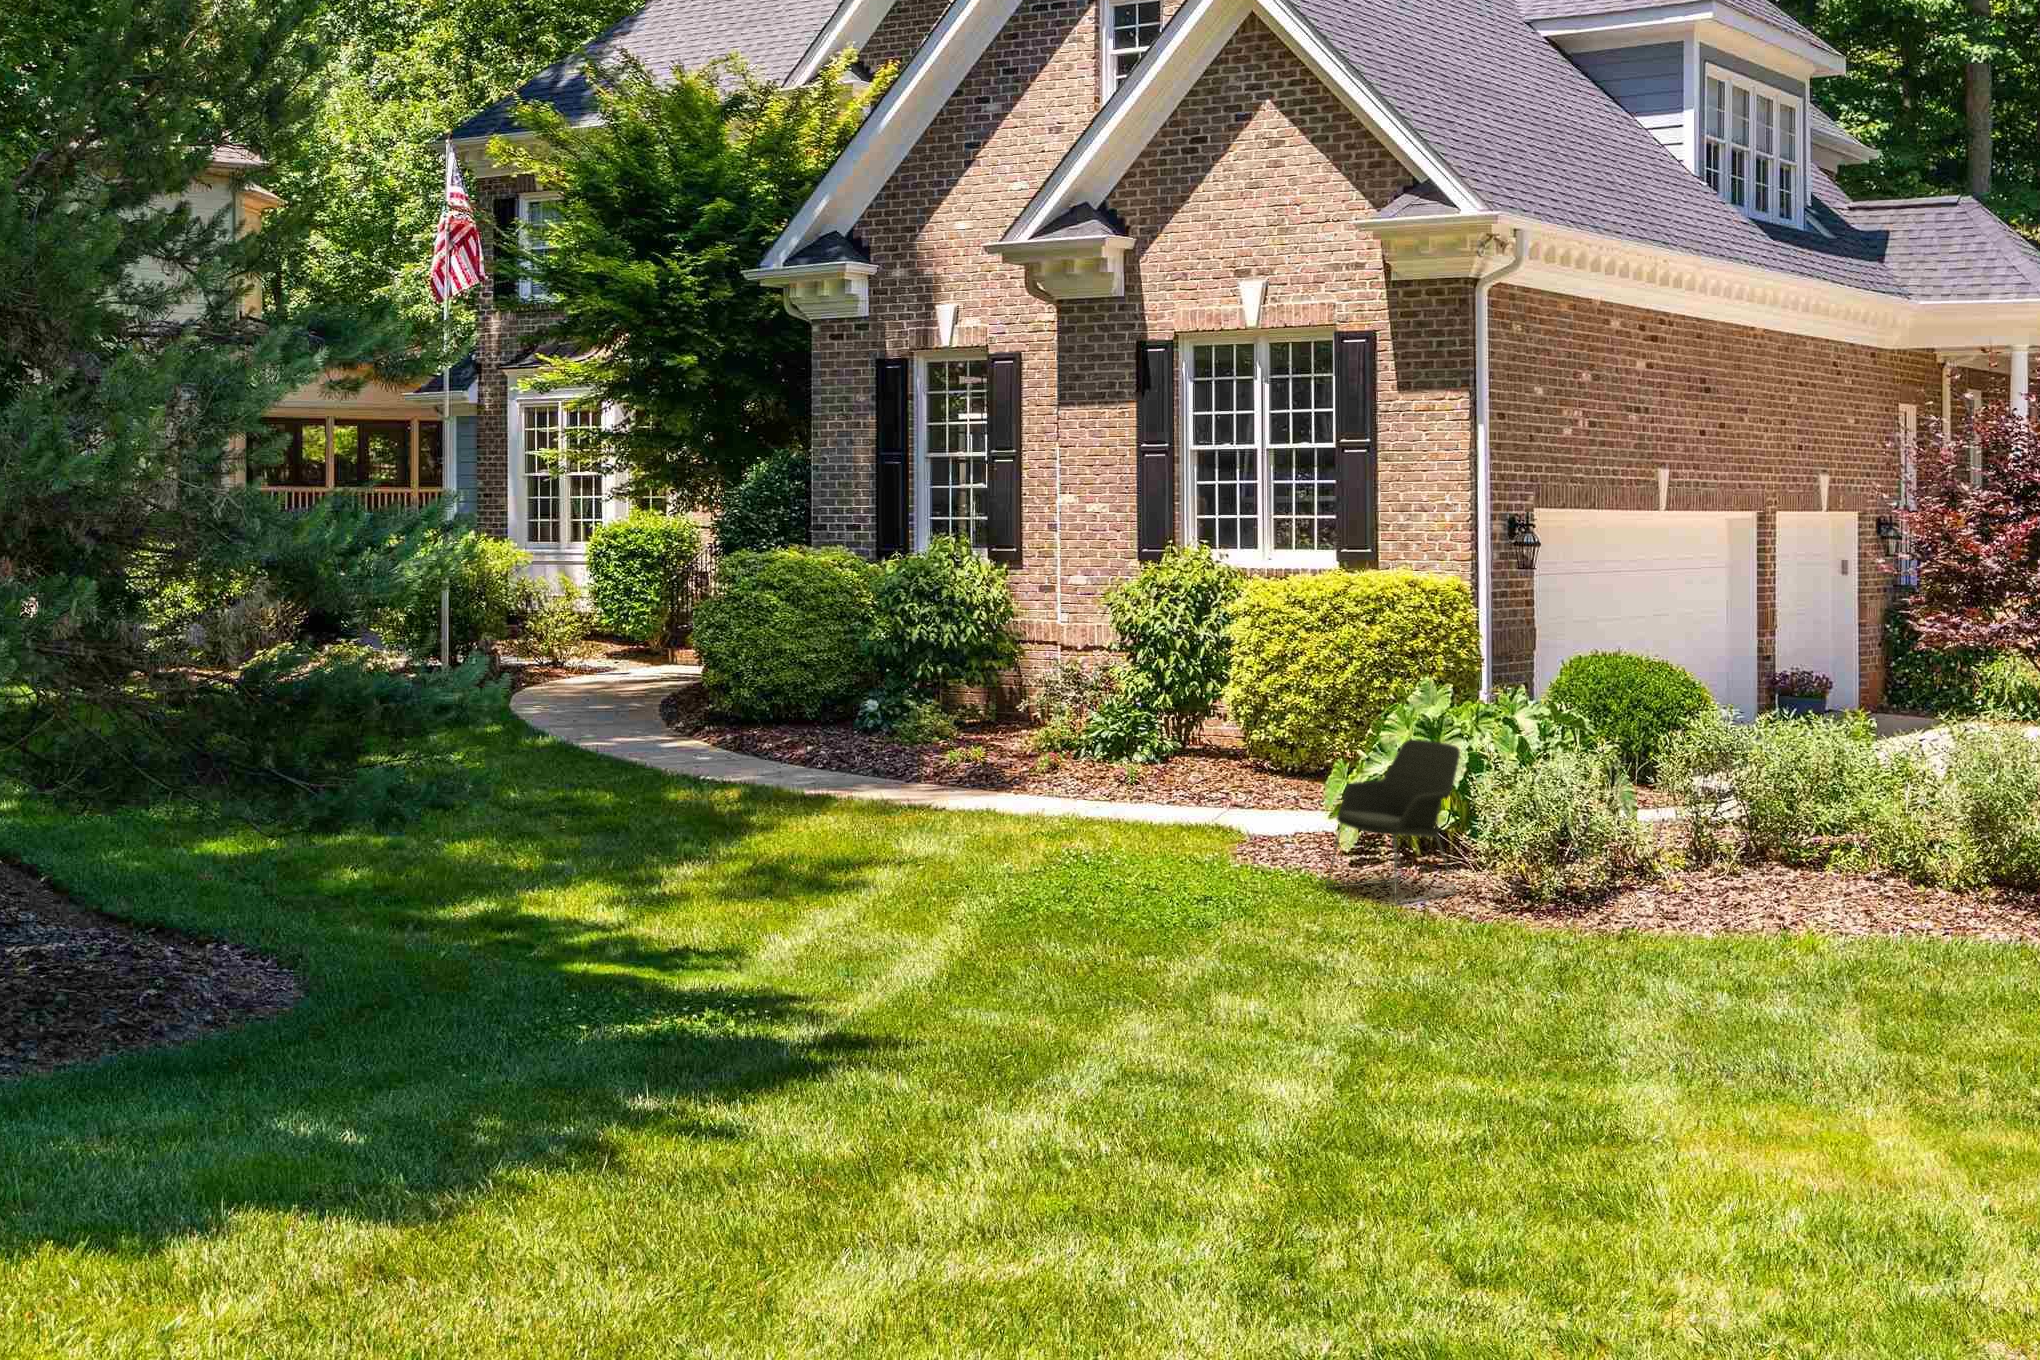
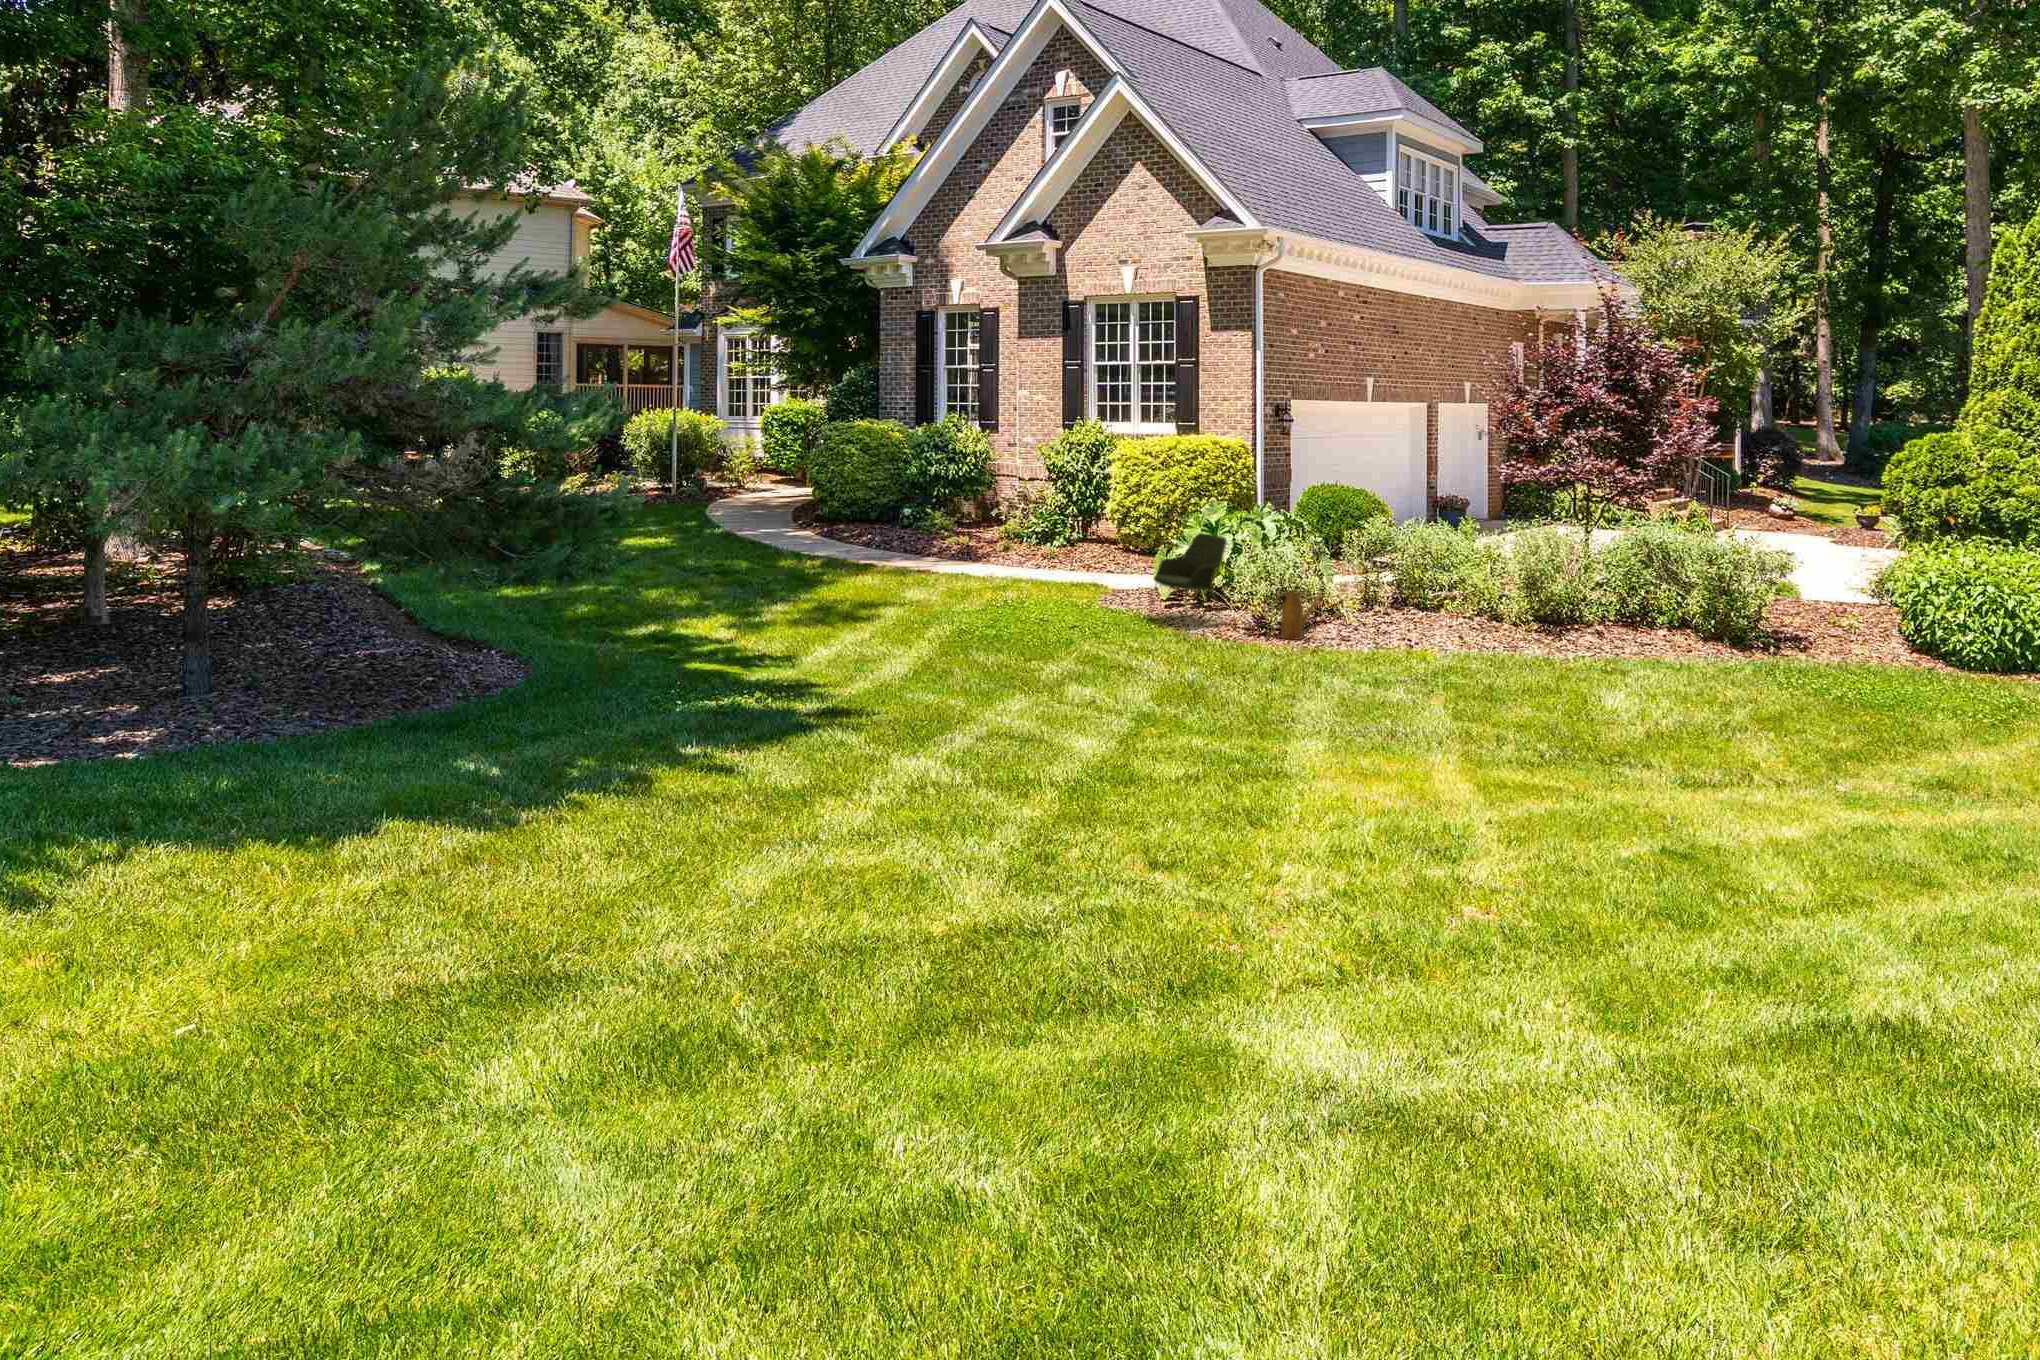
watering can: none [1549,835,1630,920] -> present [1276,590,1322,640]

